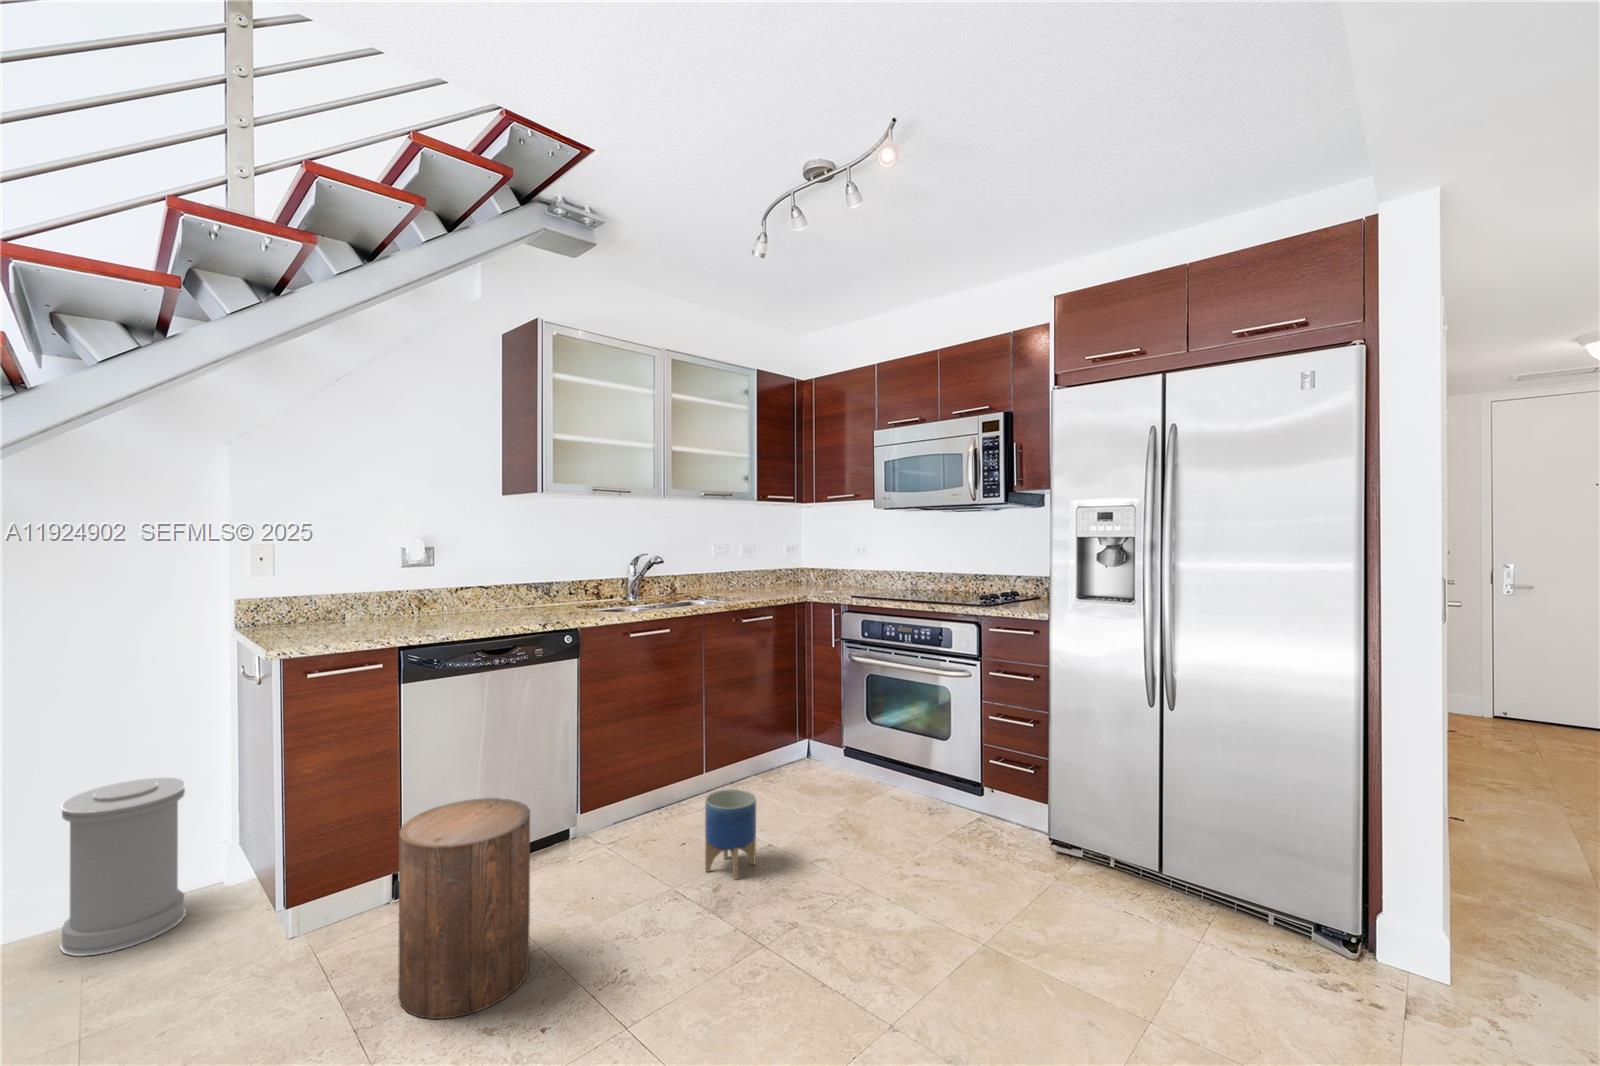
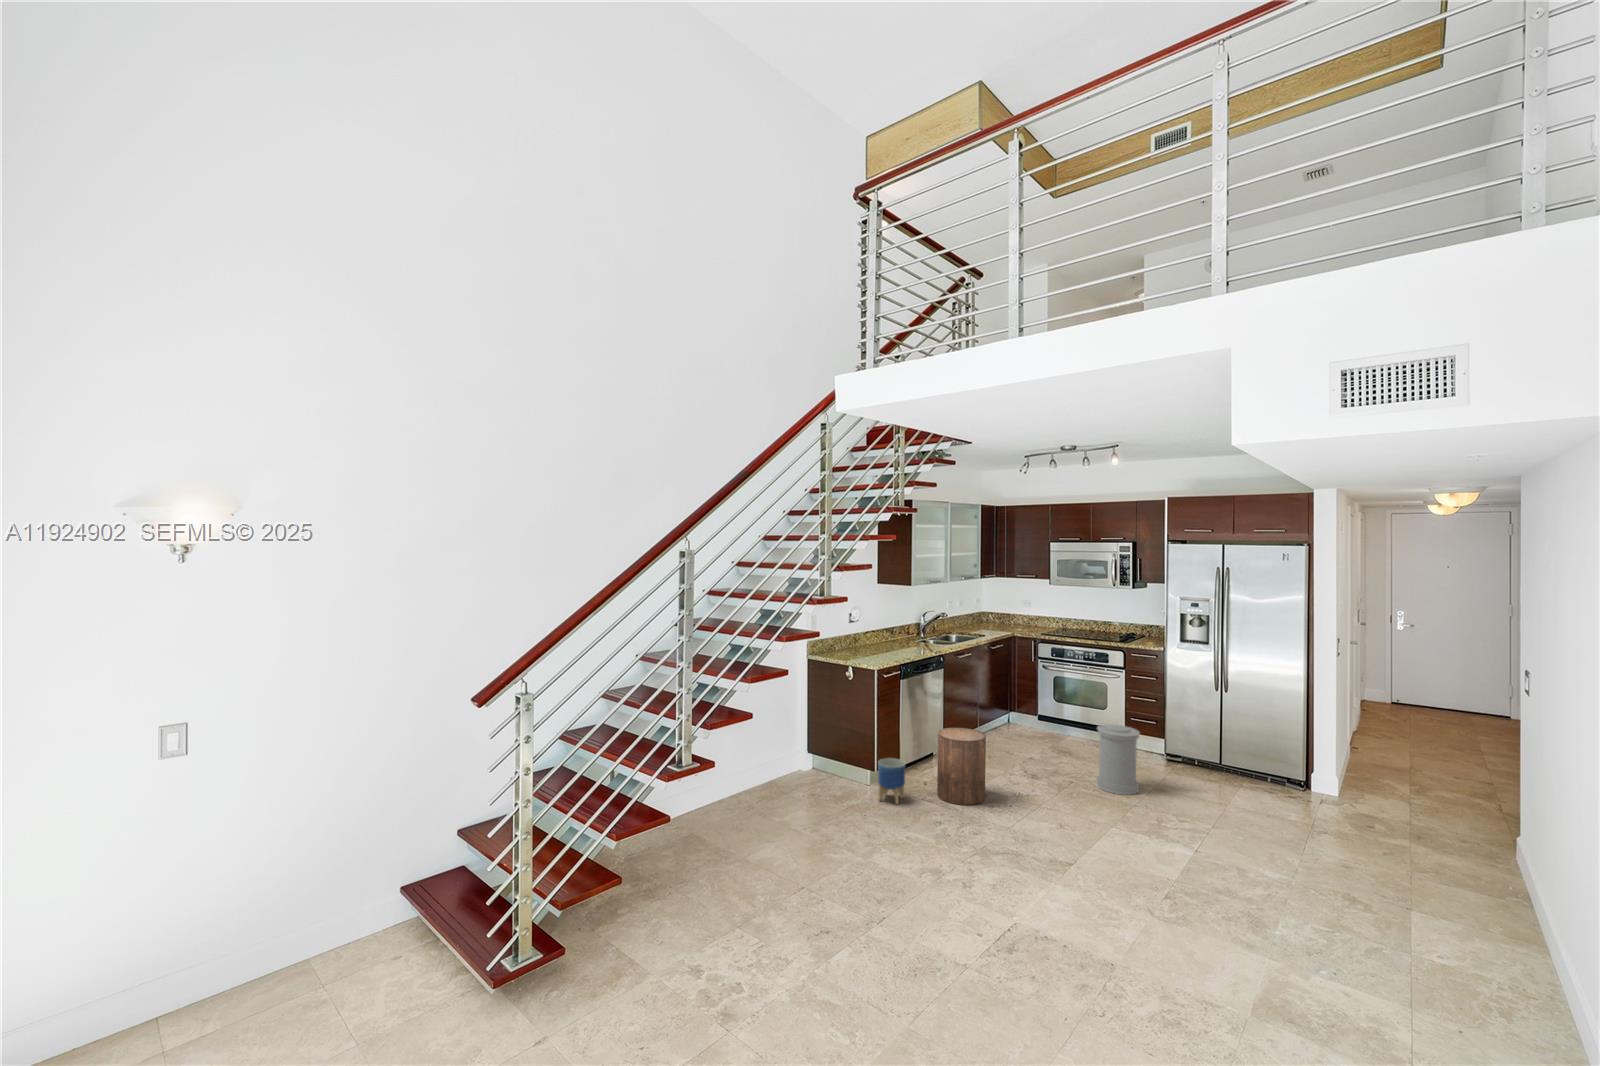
trash can: present [60,778,186,956] -> present [1097,725,1139,795]
planter: present [705,789,756,879] -> present [878,758,905,804]

